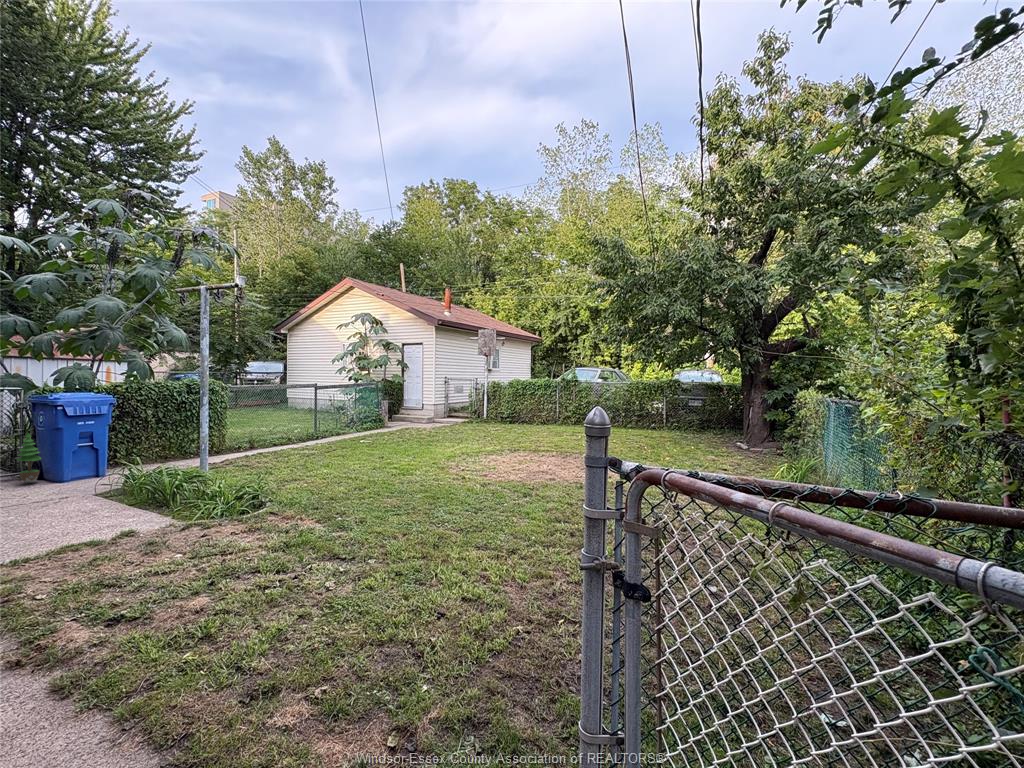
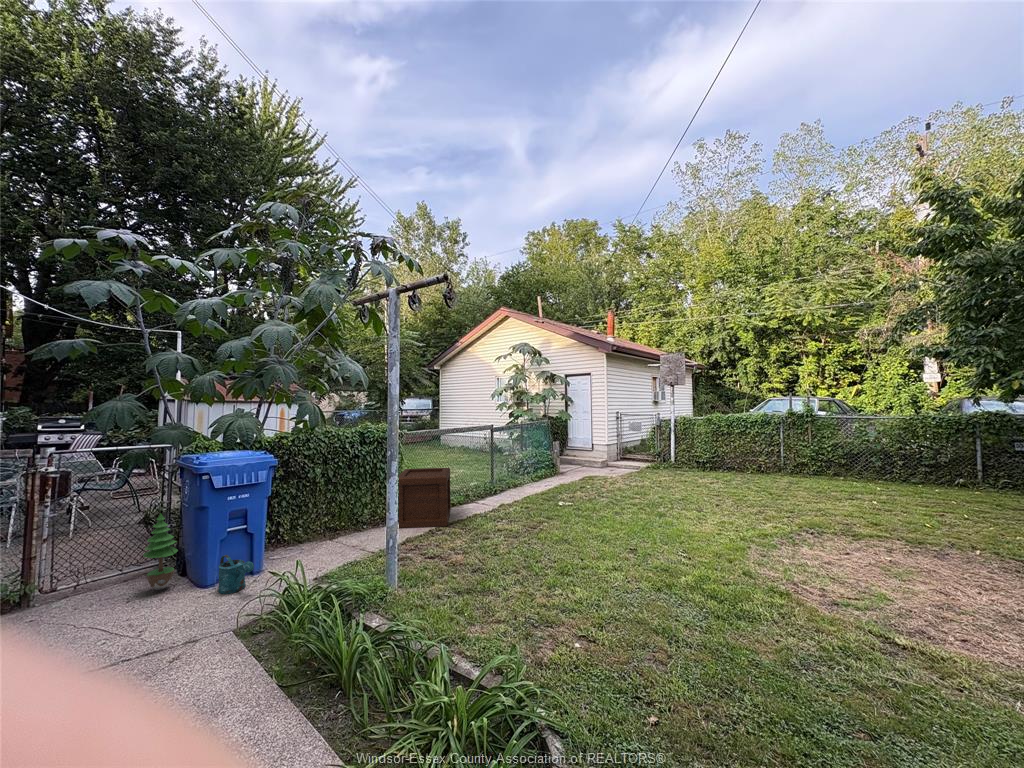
wooden crate: none [215,415,265,458] -> present [399,468,451,528]
watering can: none [75,461,103,484] -> present [218,555,254,594]

